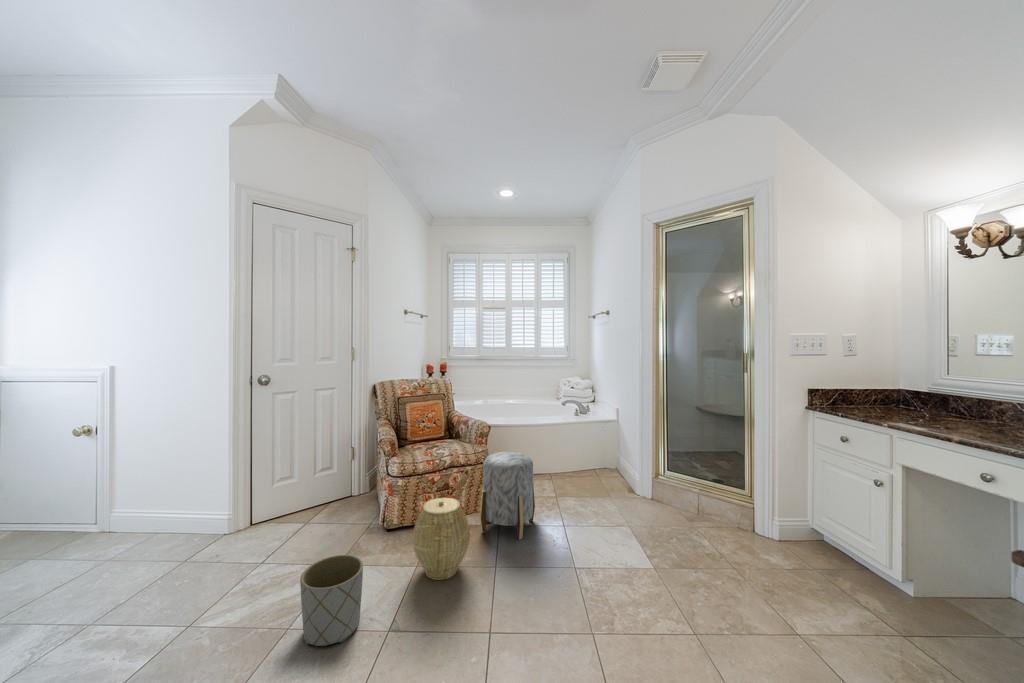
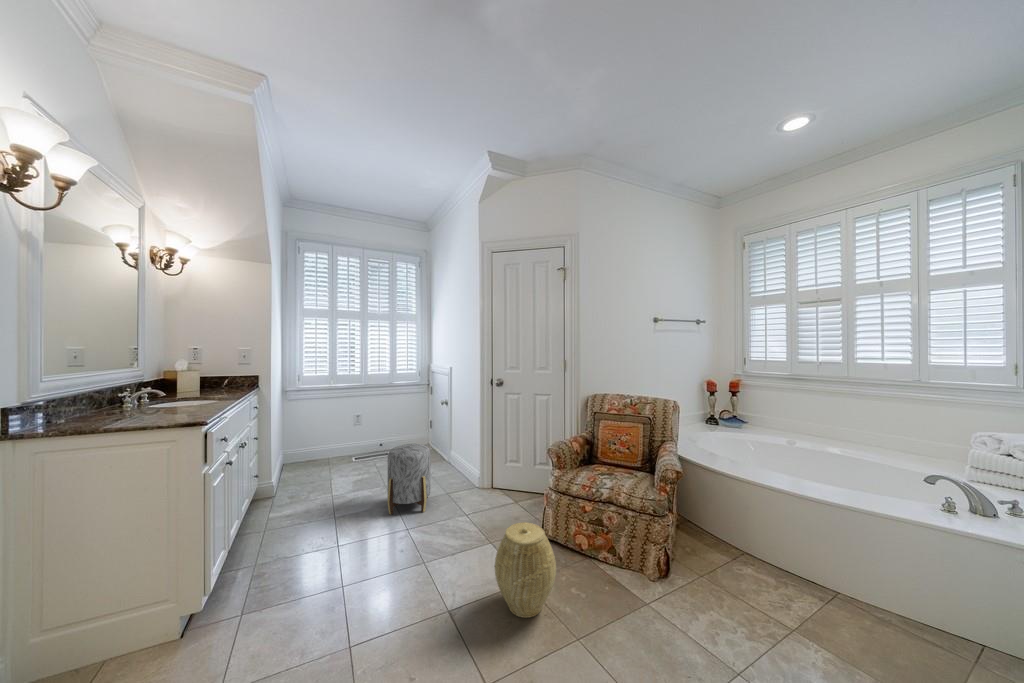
stool: present [480,452,535,540] -> present [387,444,431,515]
planter: present [300,555,363,646] -> none [399,526,445,598]

